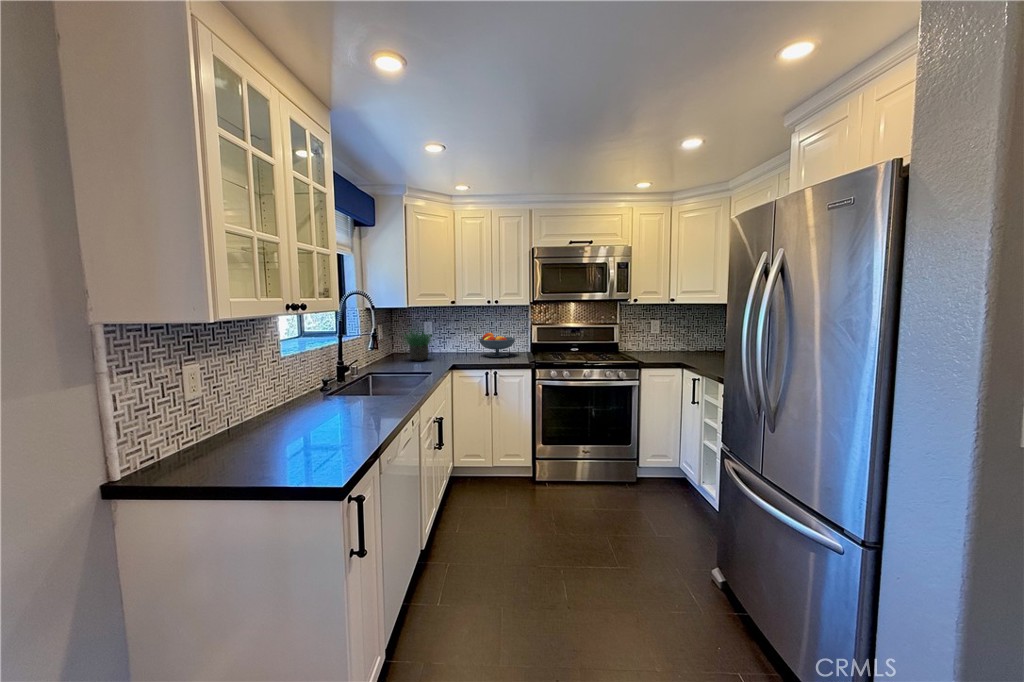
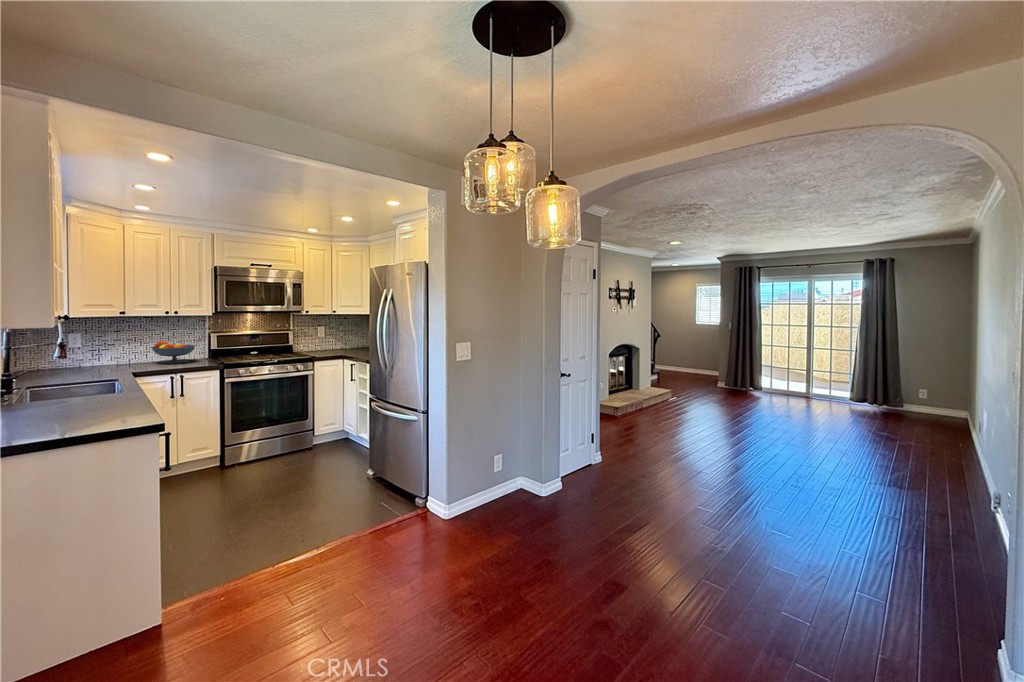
potted plant: present [404,330,432,361] -> none [45,328,107,373]

